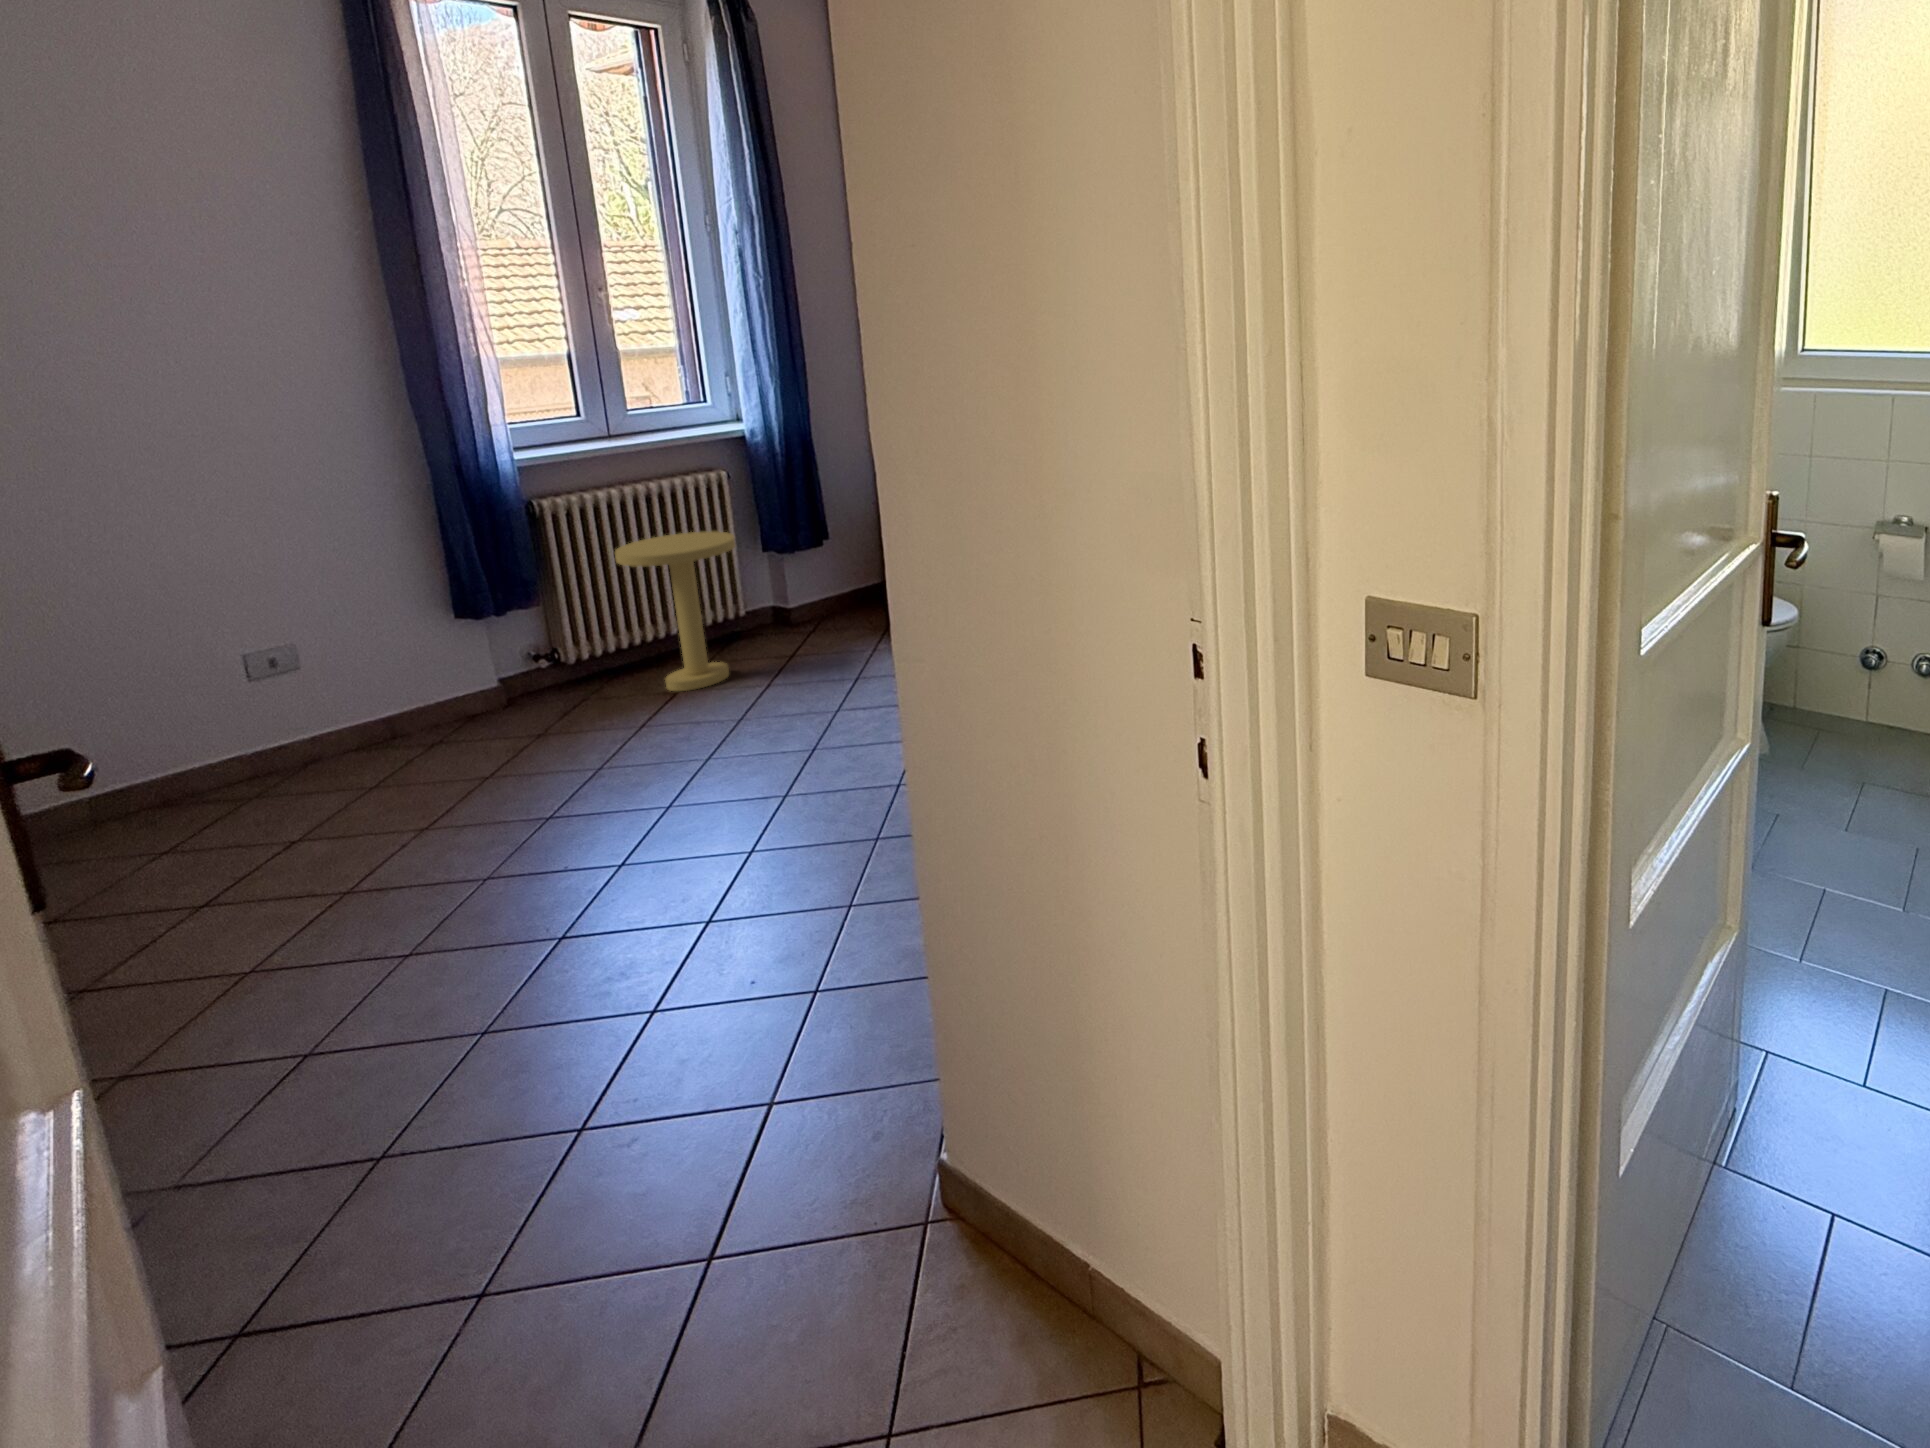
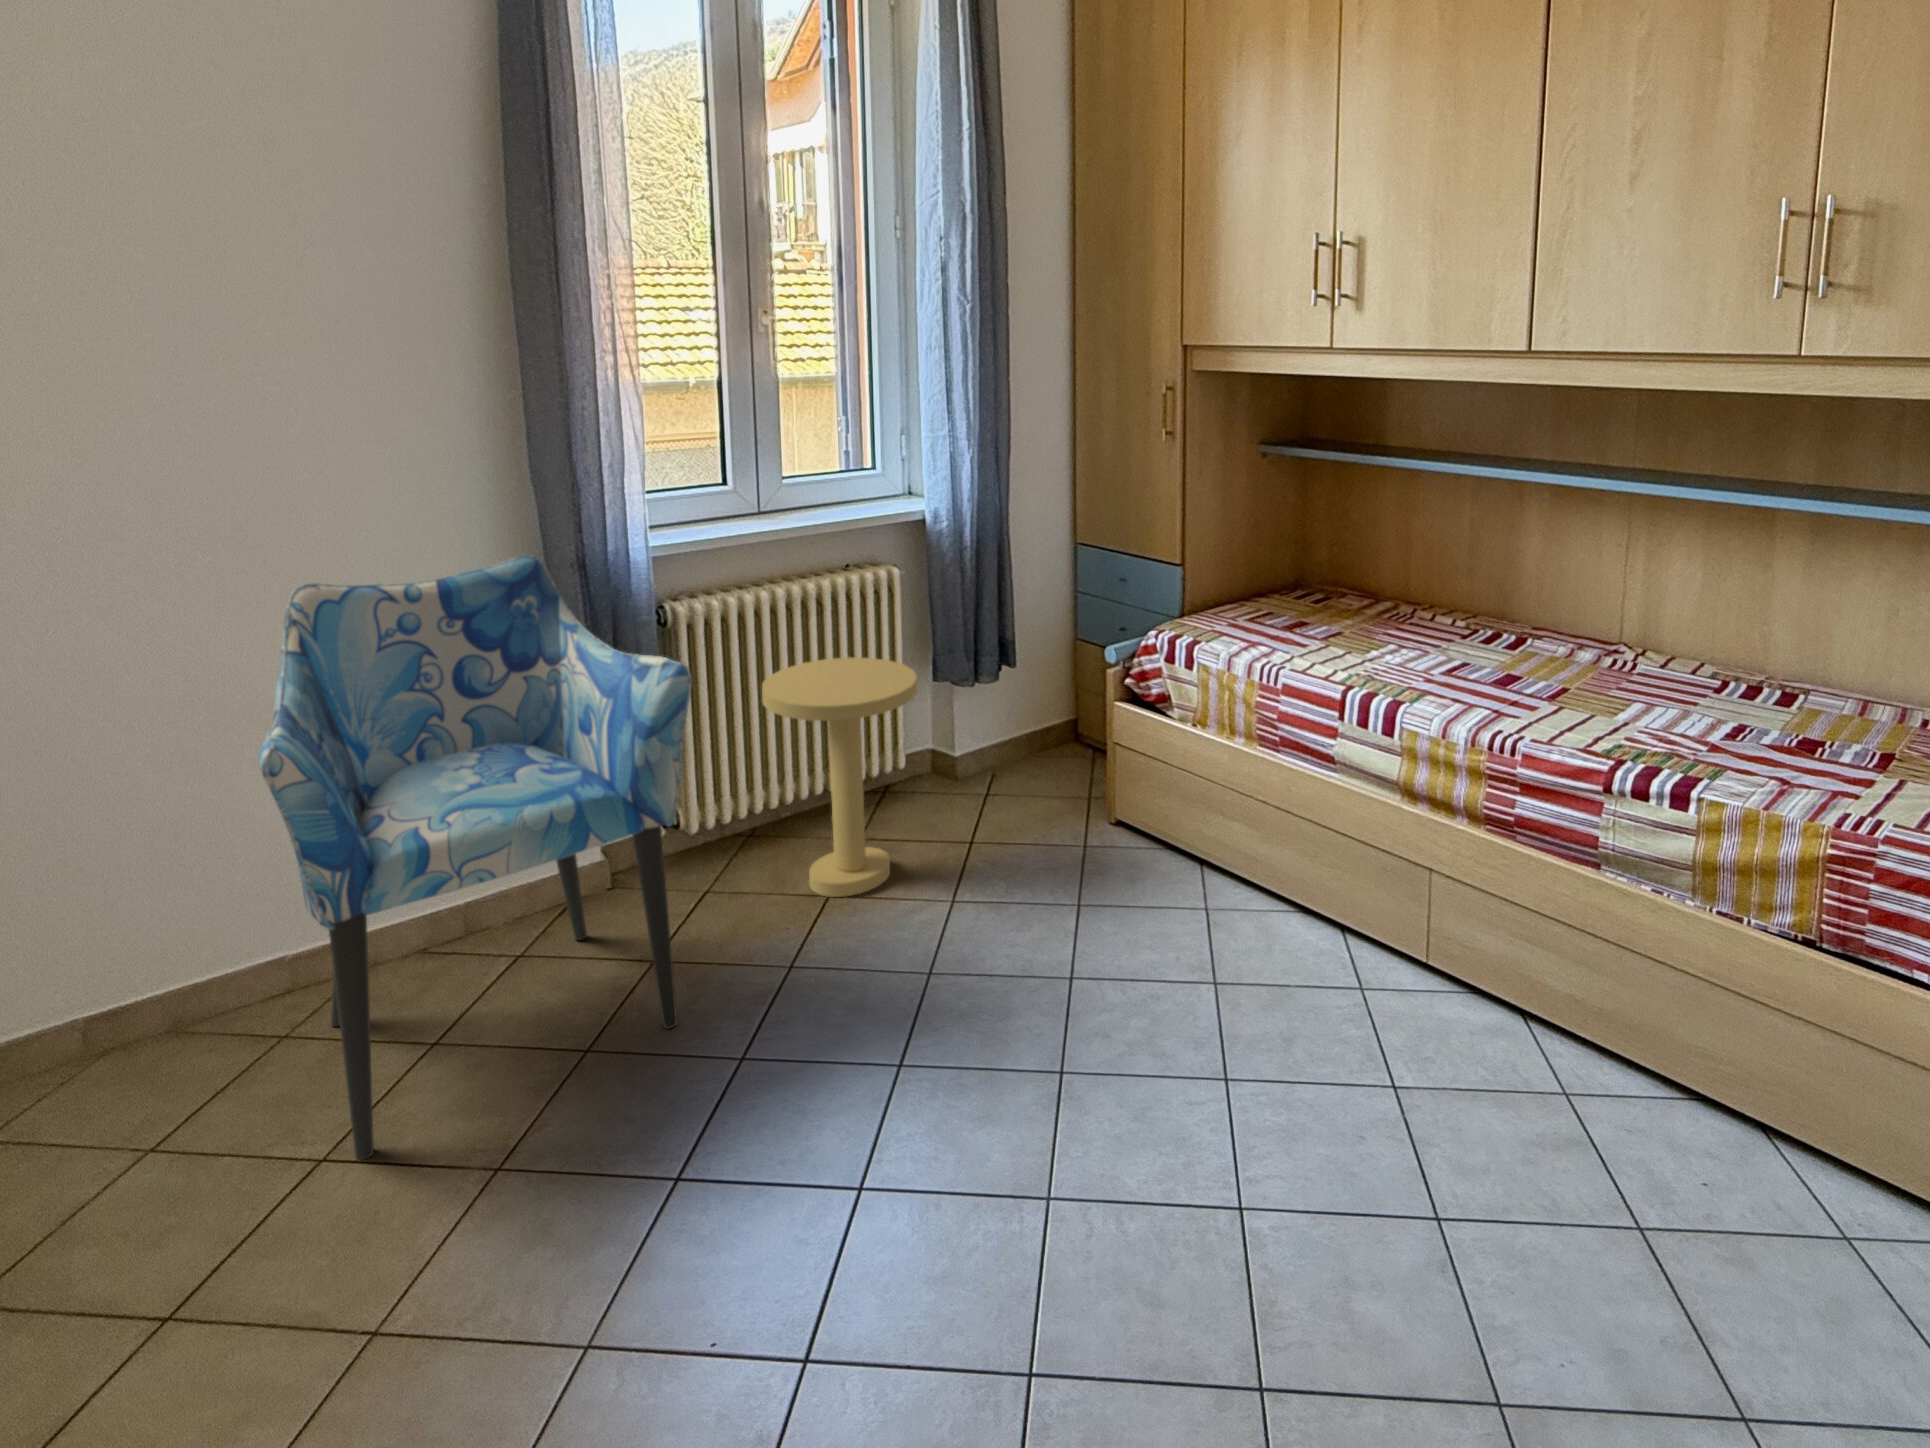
armchair: none [227,465,562,834] -> present [258,555,692,1160]

